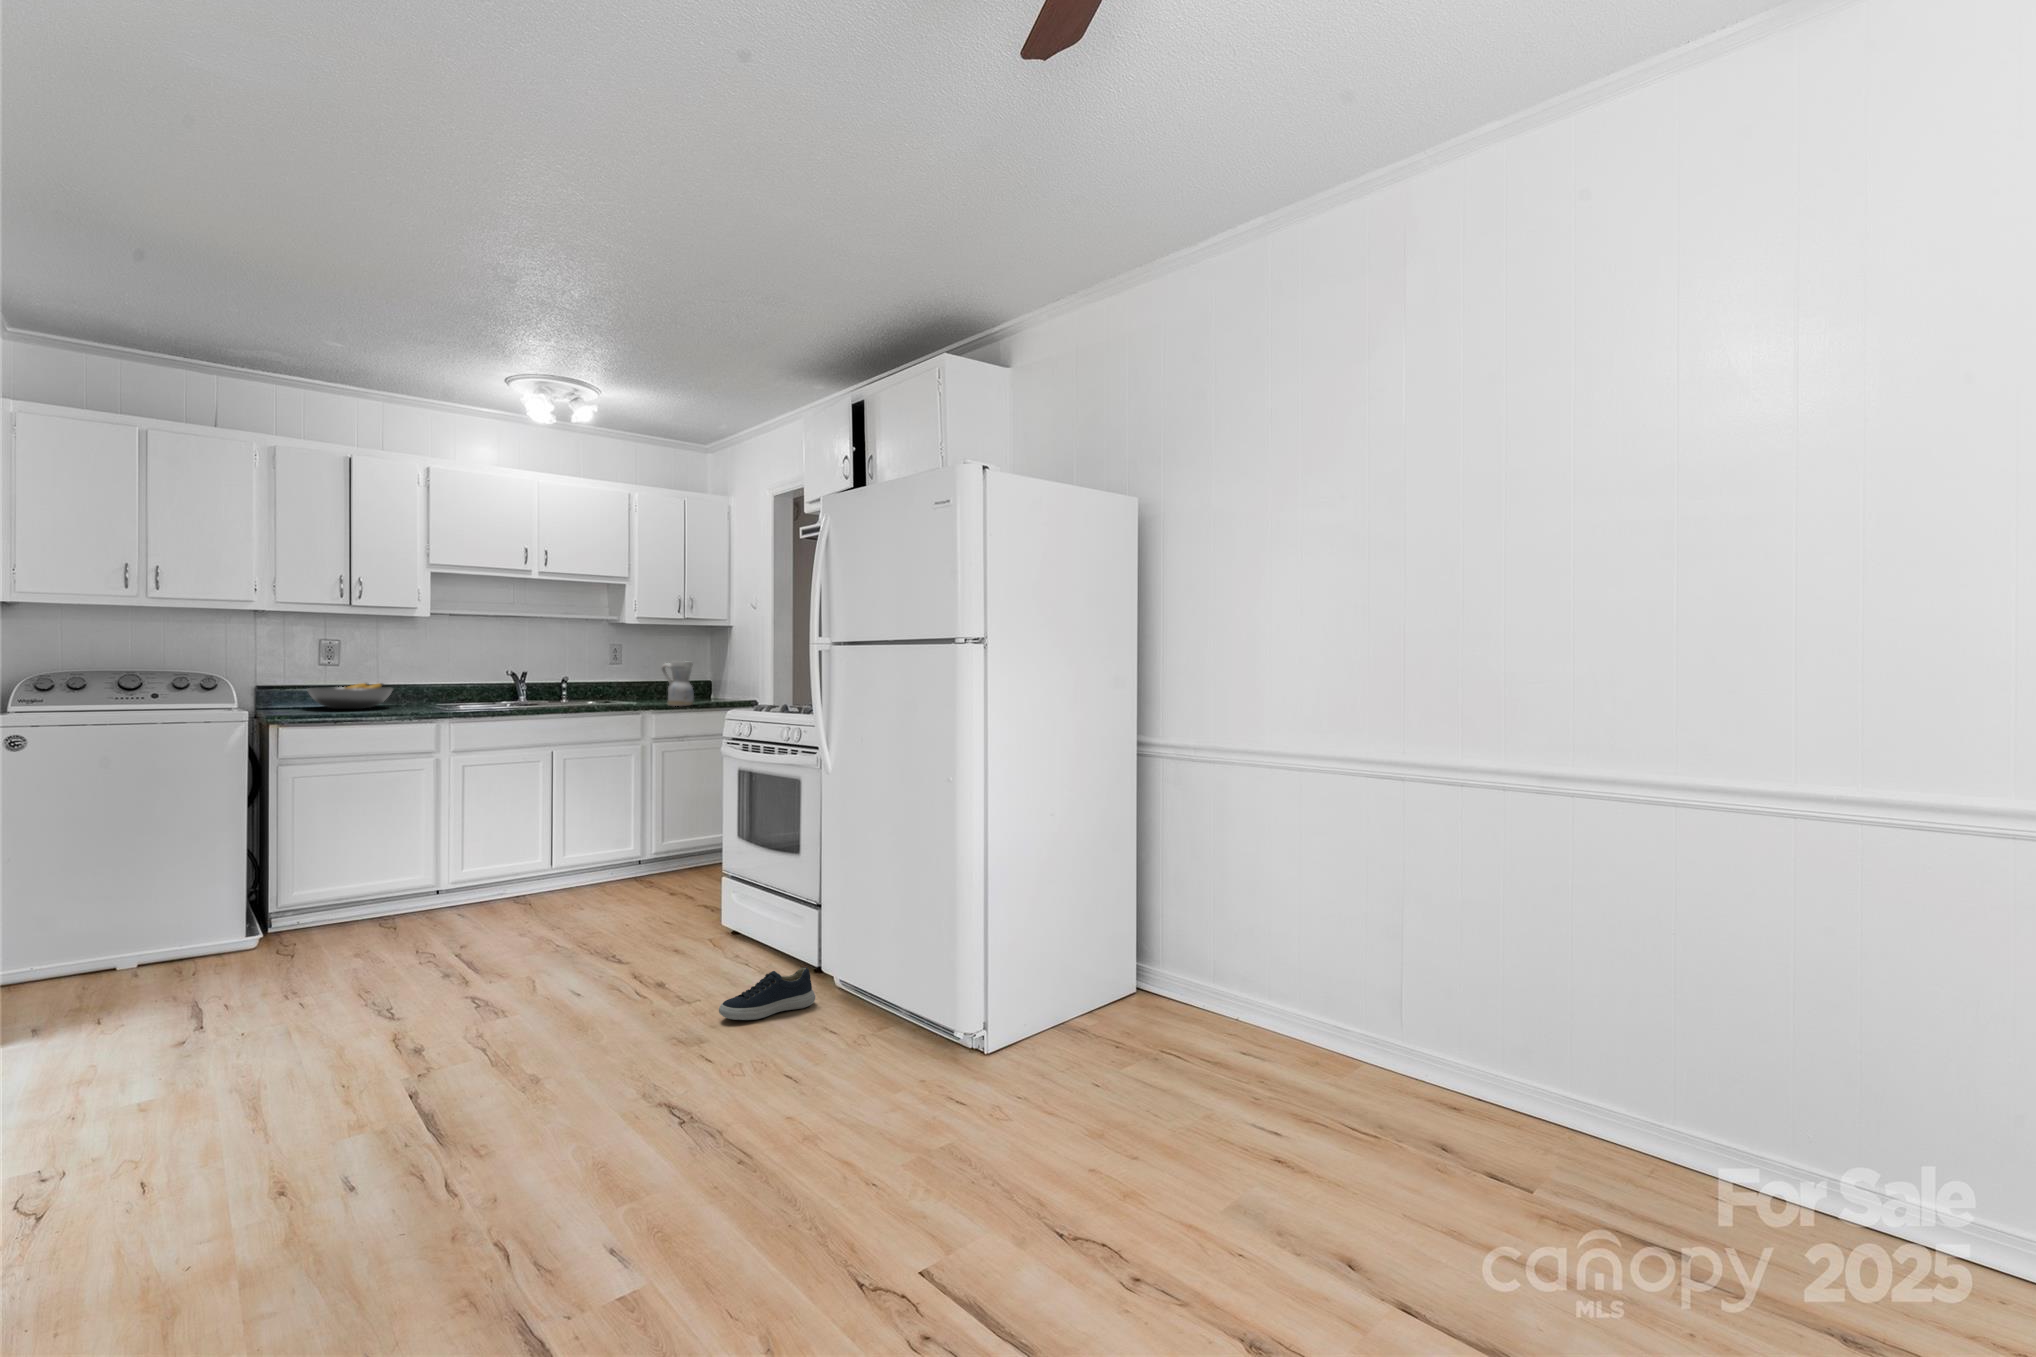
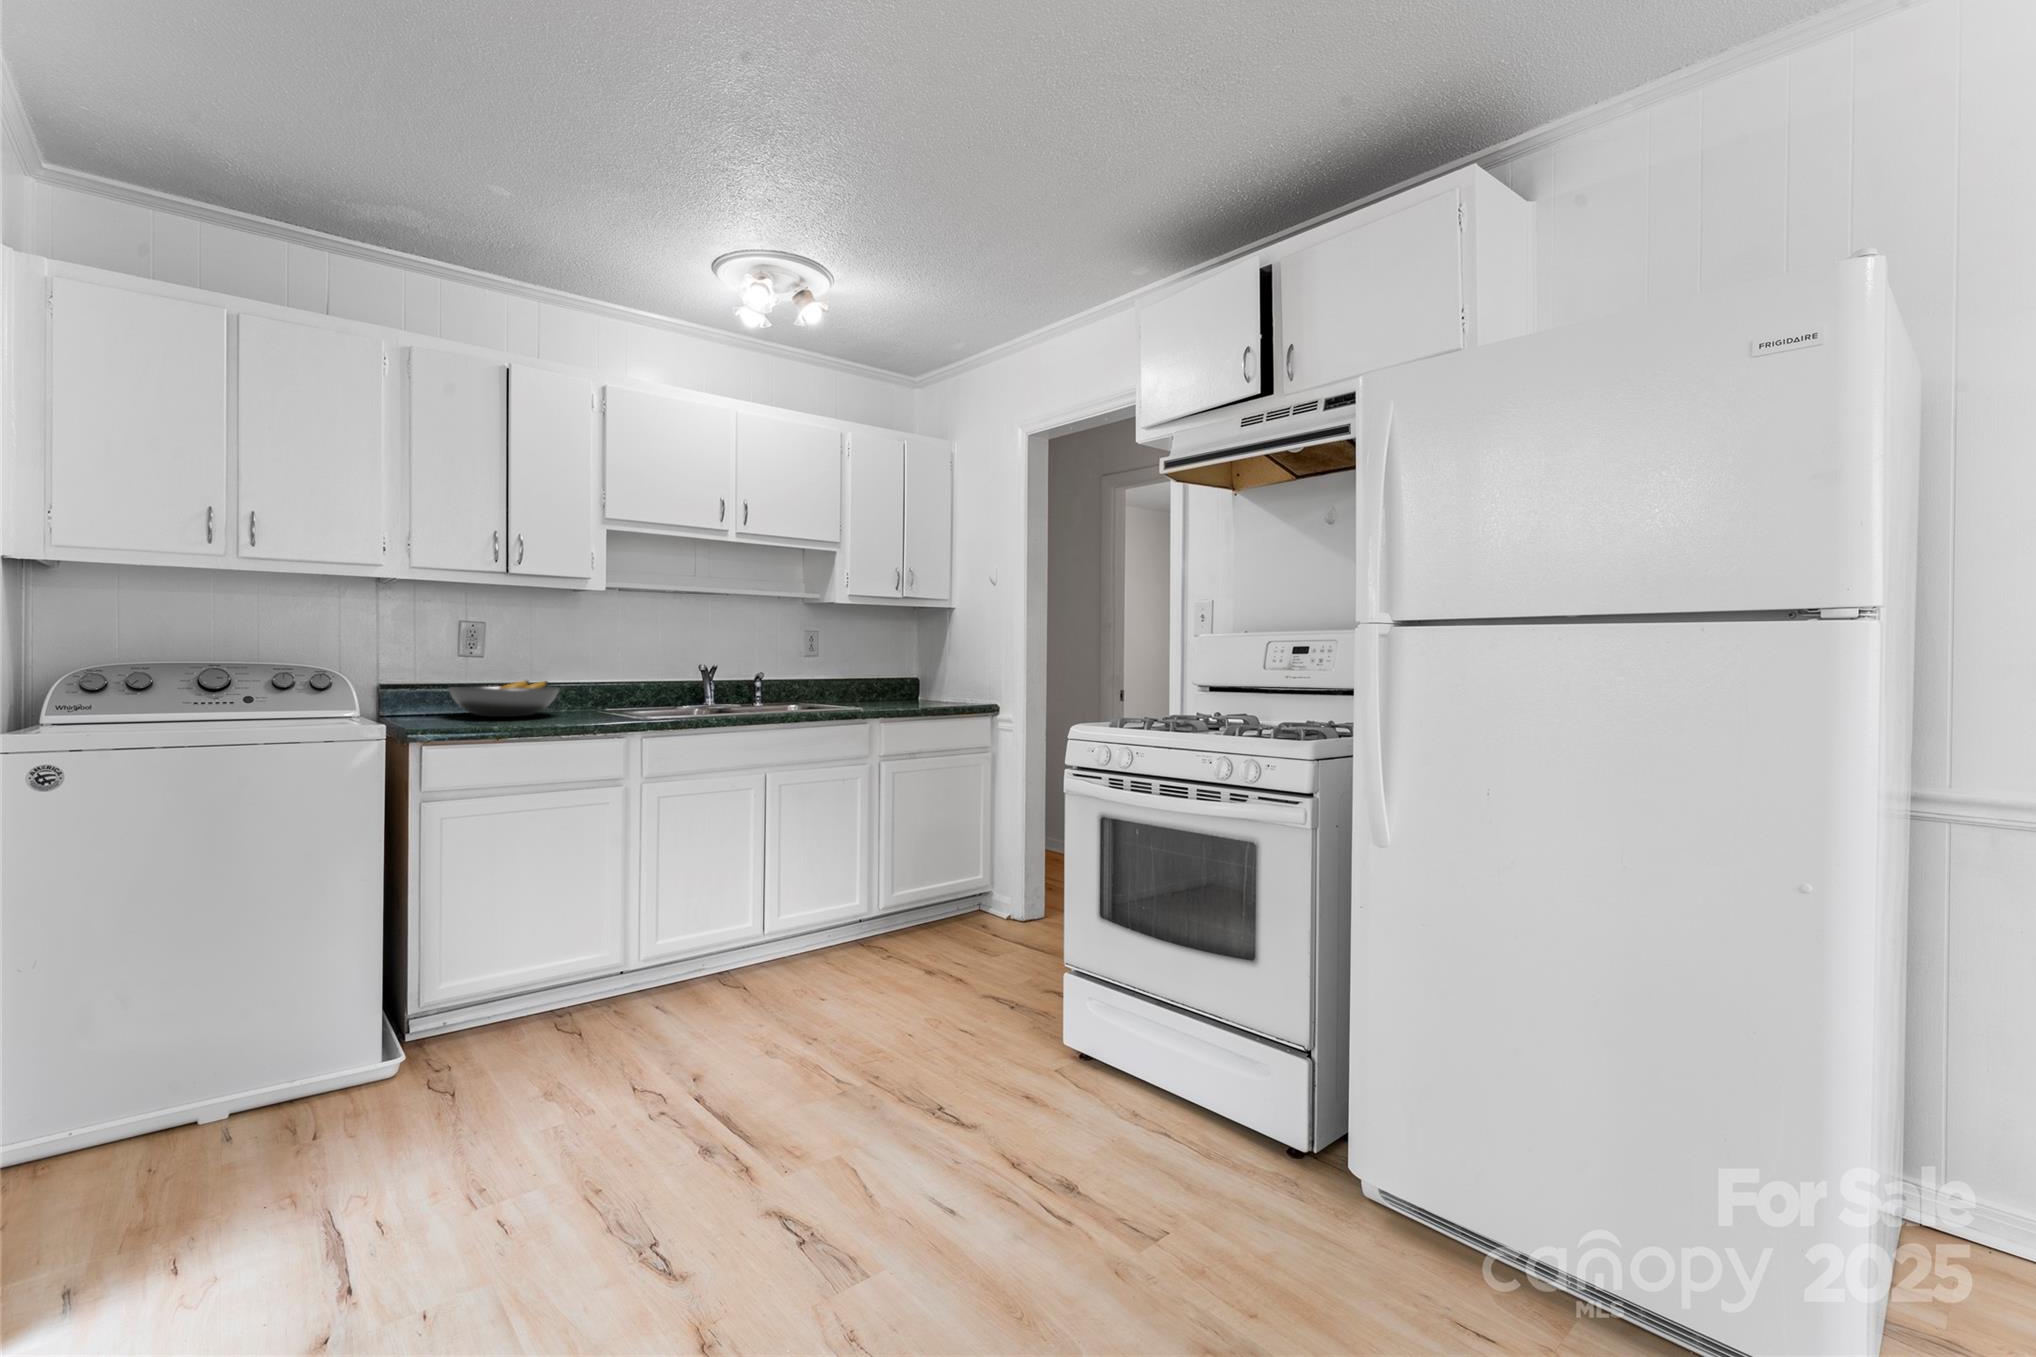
ceramic pitcher: present [661,661,694,706] -> none [893,653,934,713]
shoe: present [719,967,815,1020] -> none [1238,1176,1368,1289]

